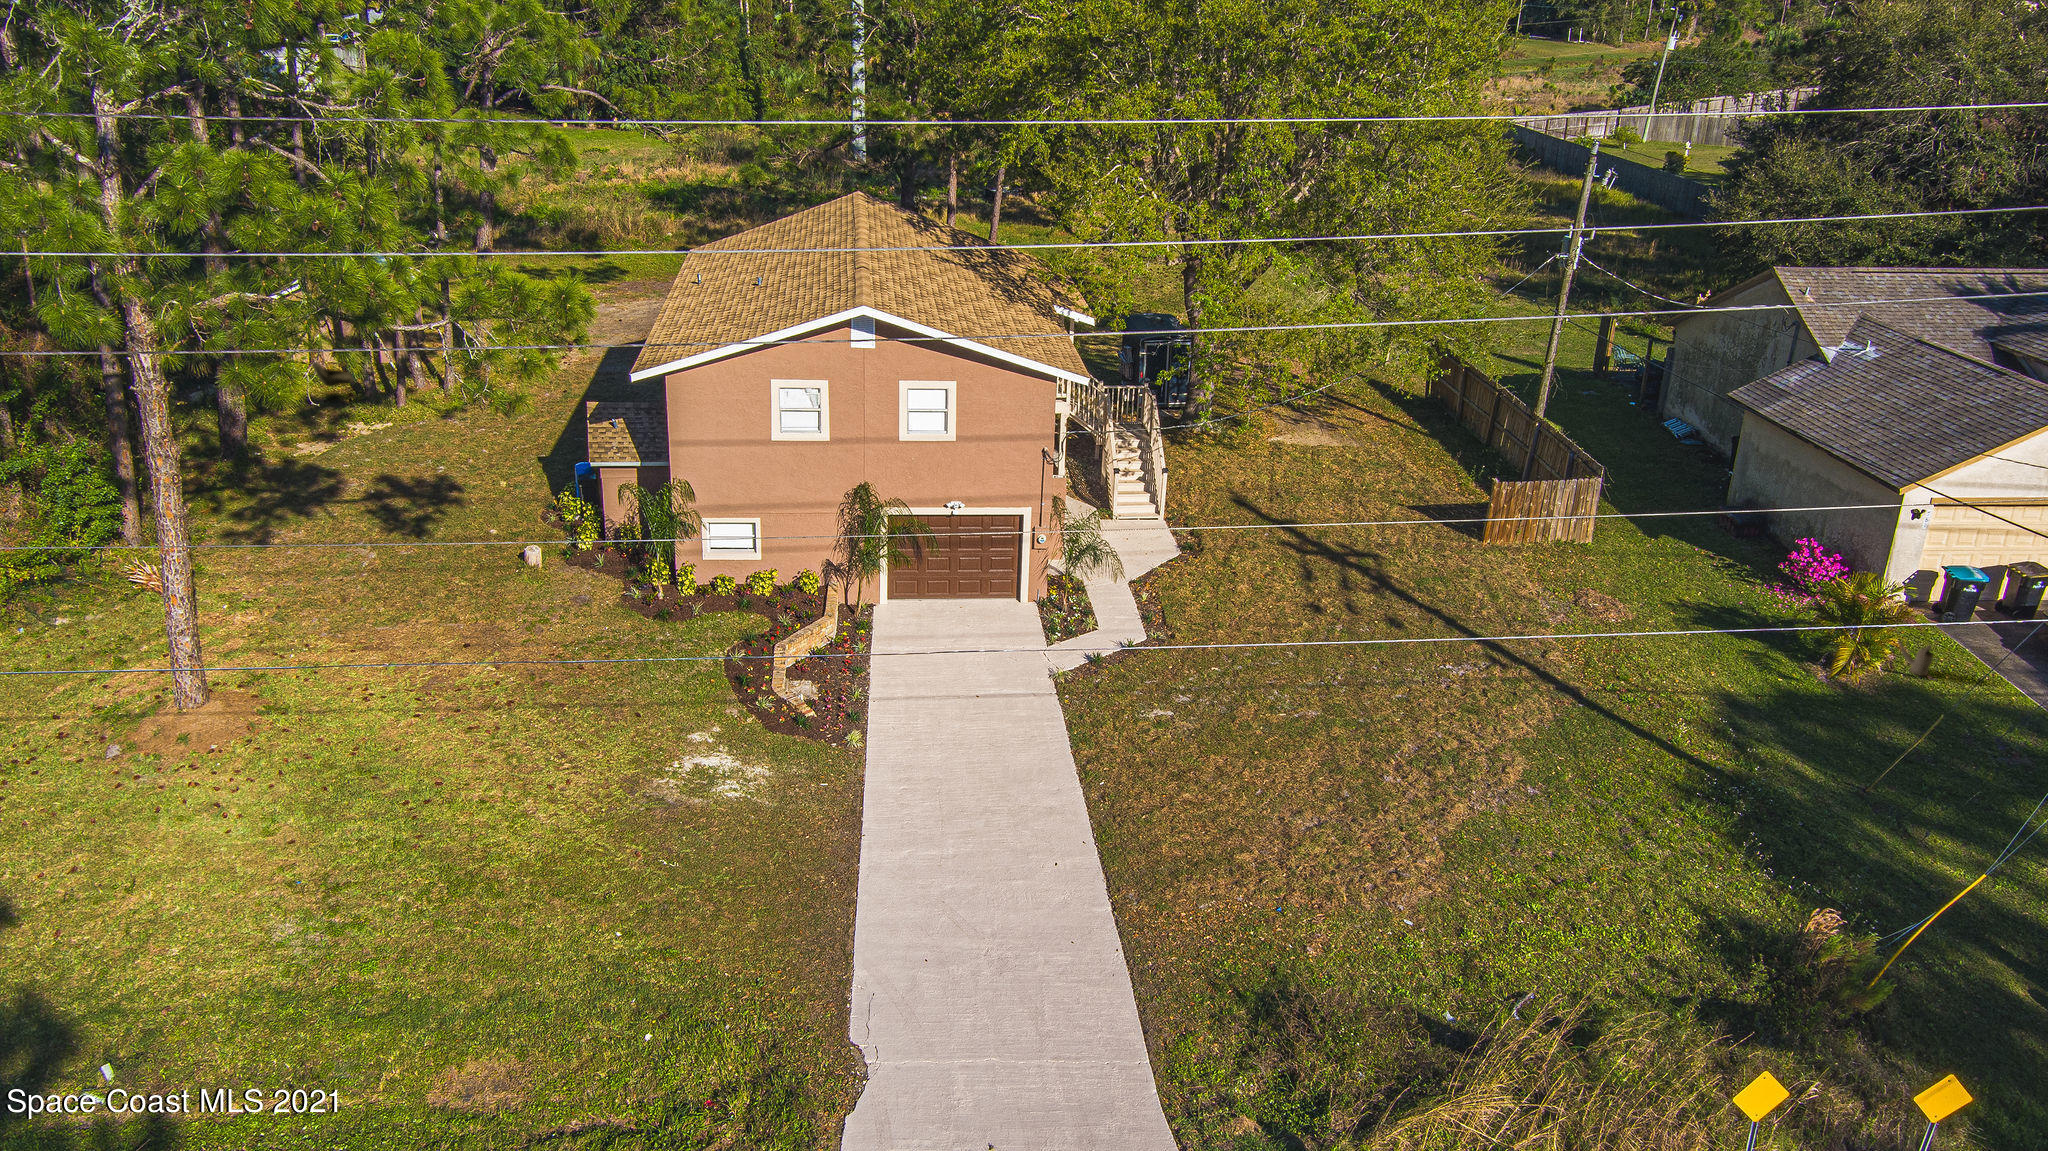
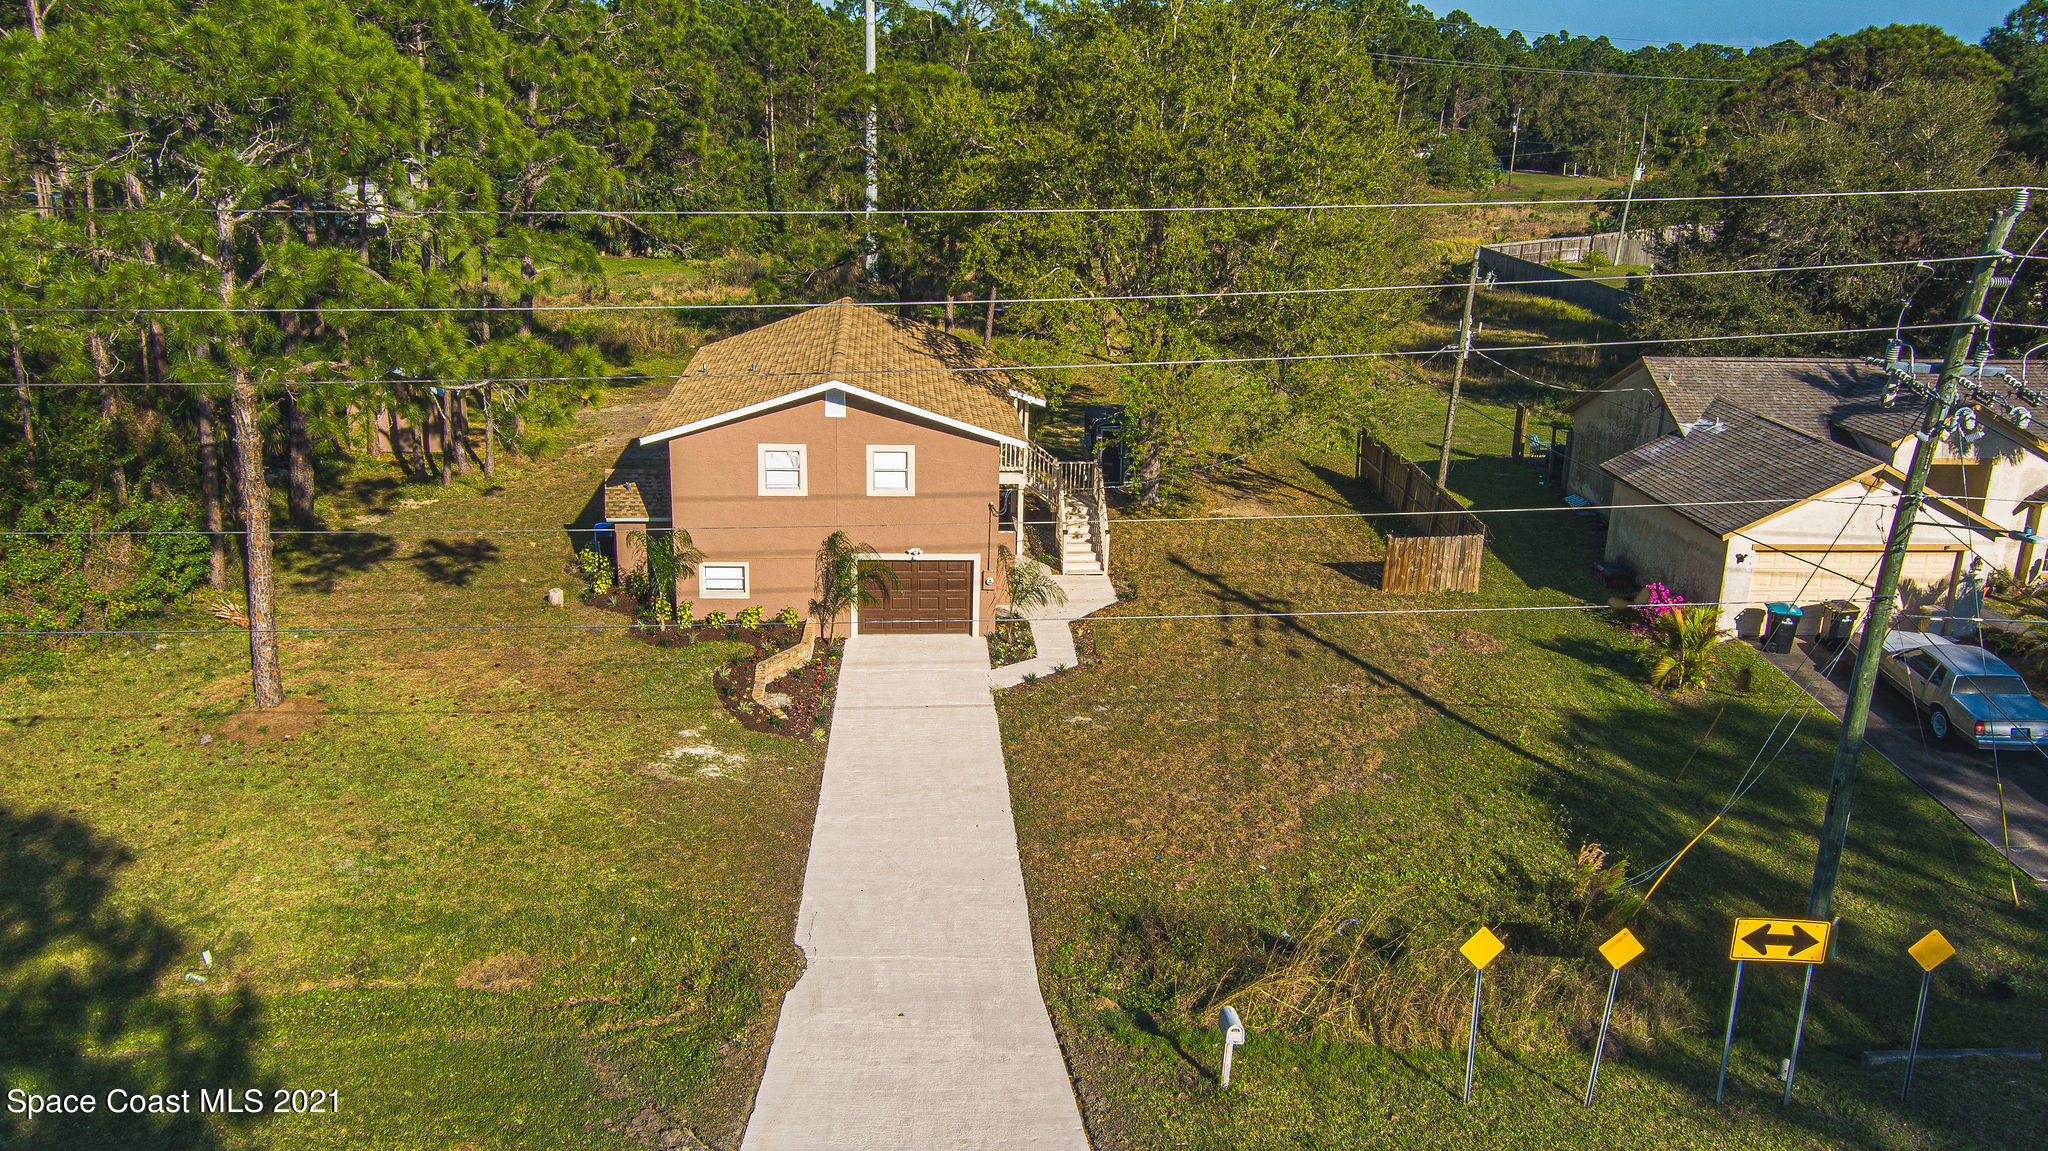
lounge chair: present [312,362,354,400] -> present [1607,587,1650,625]

